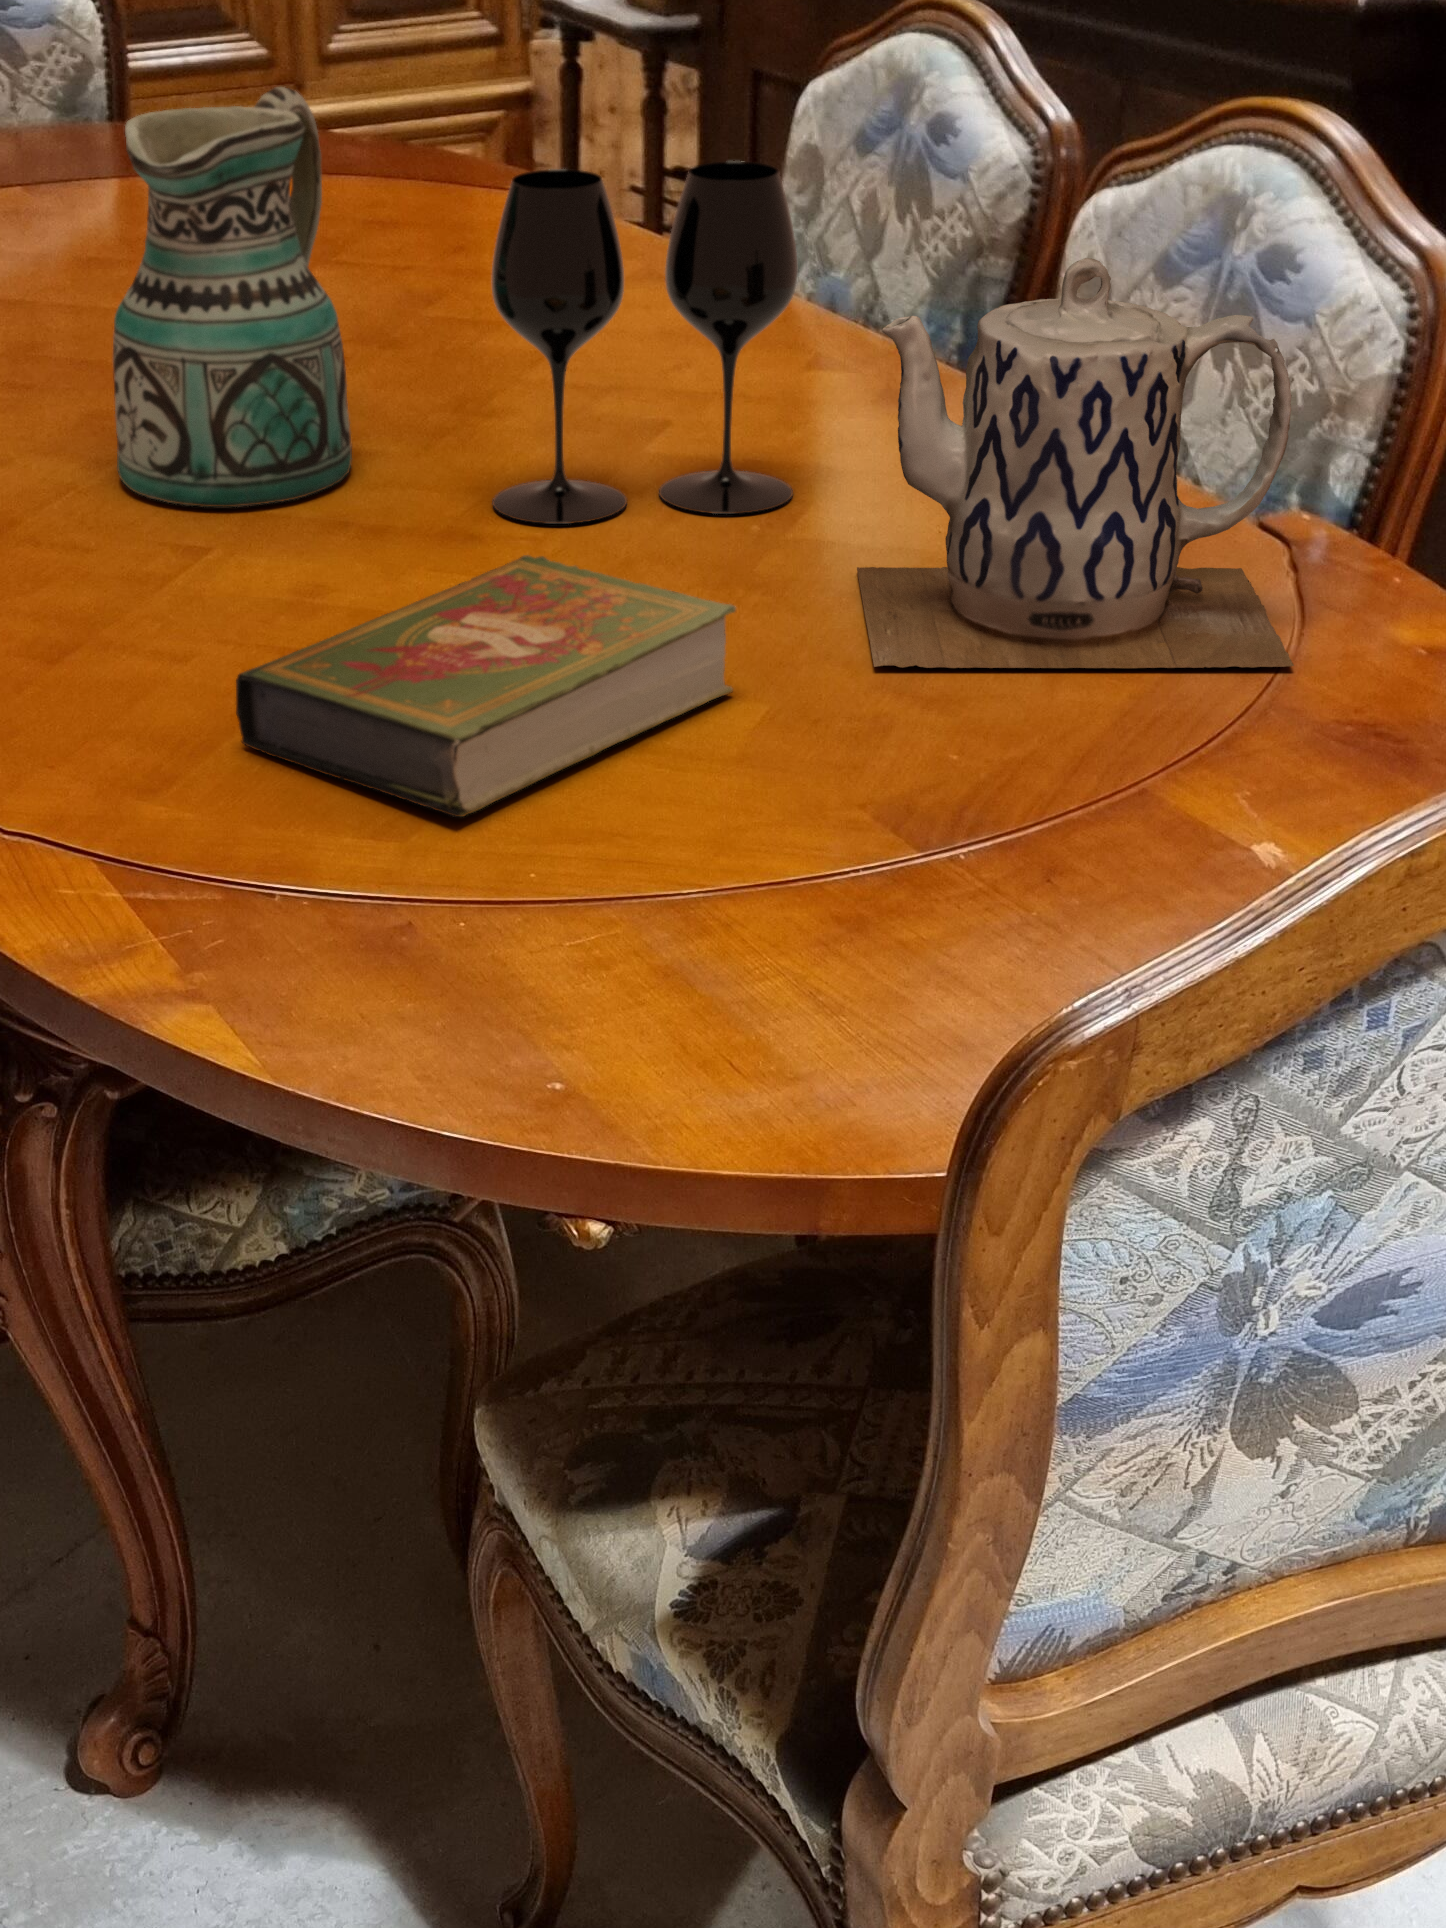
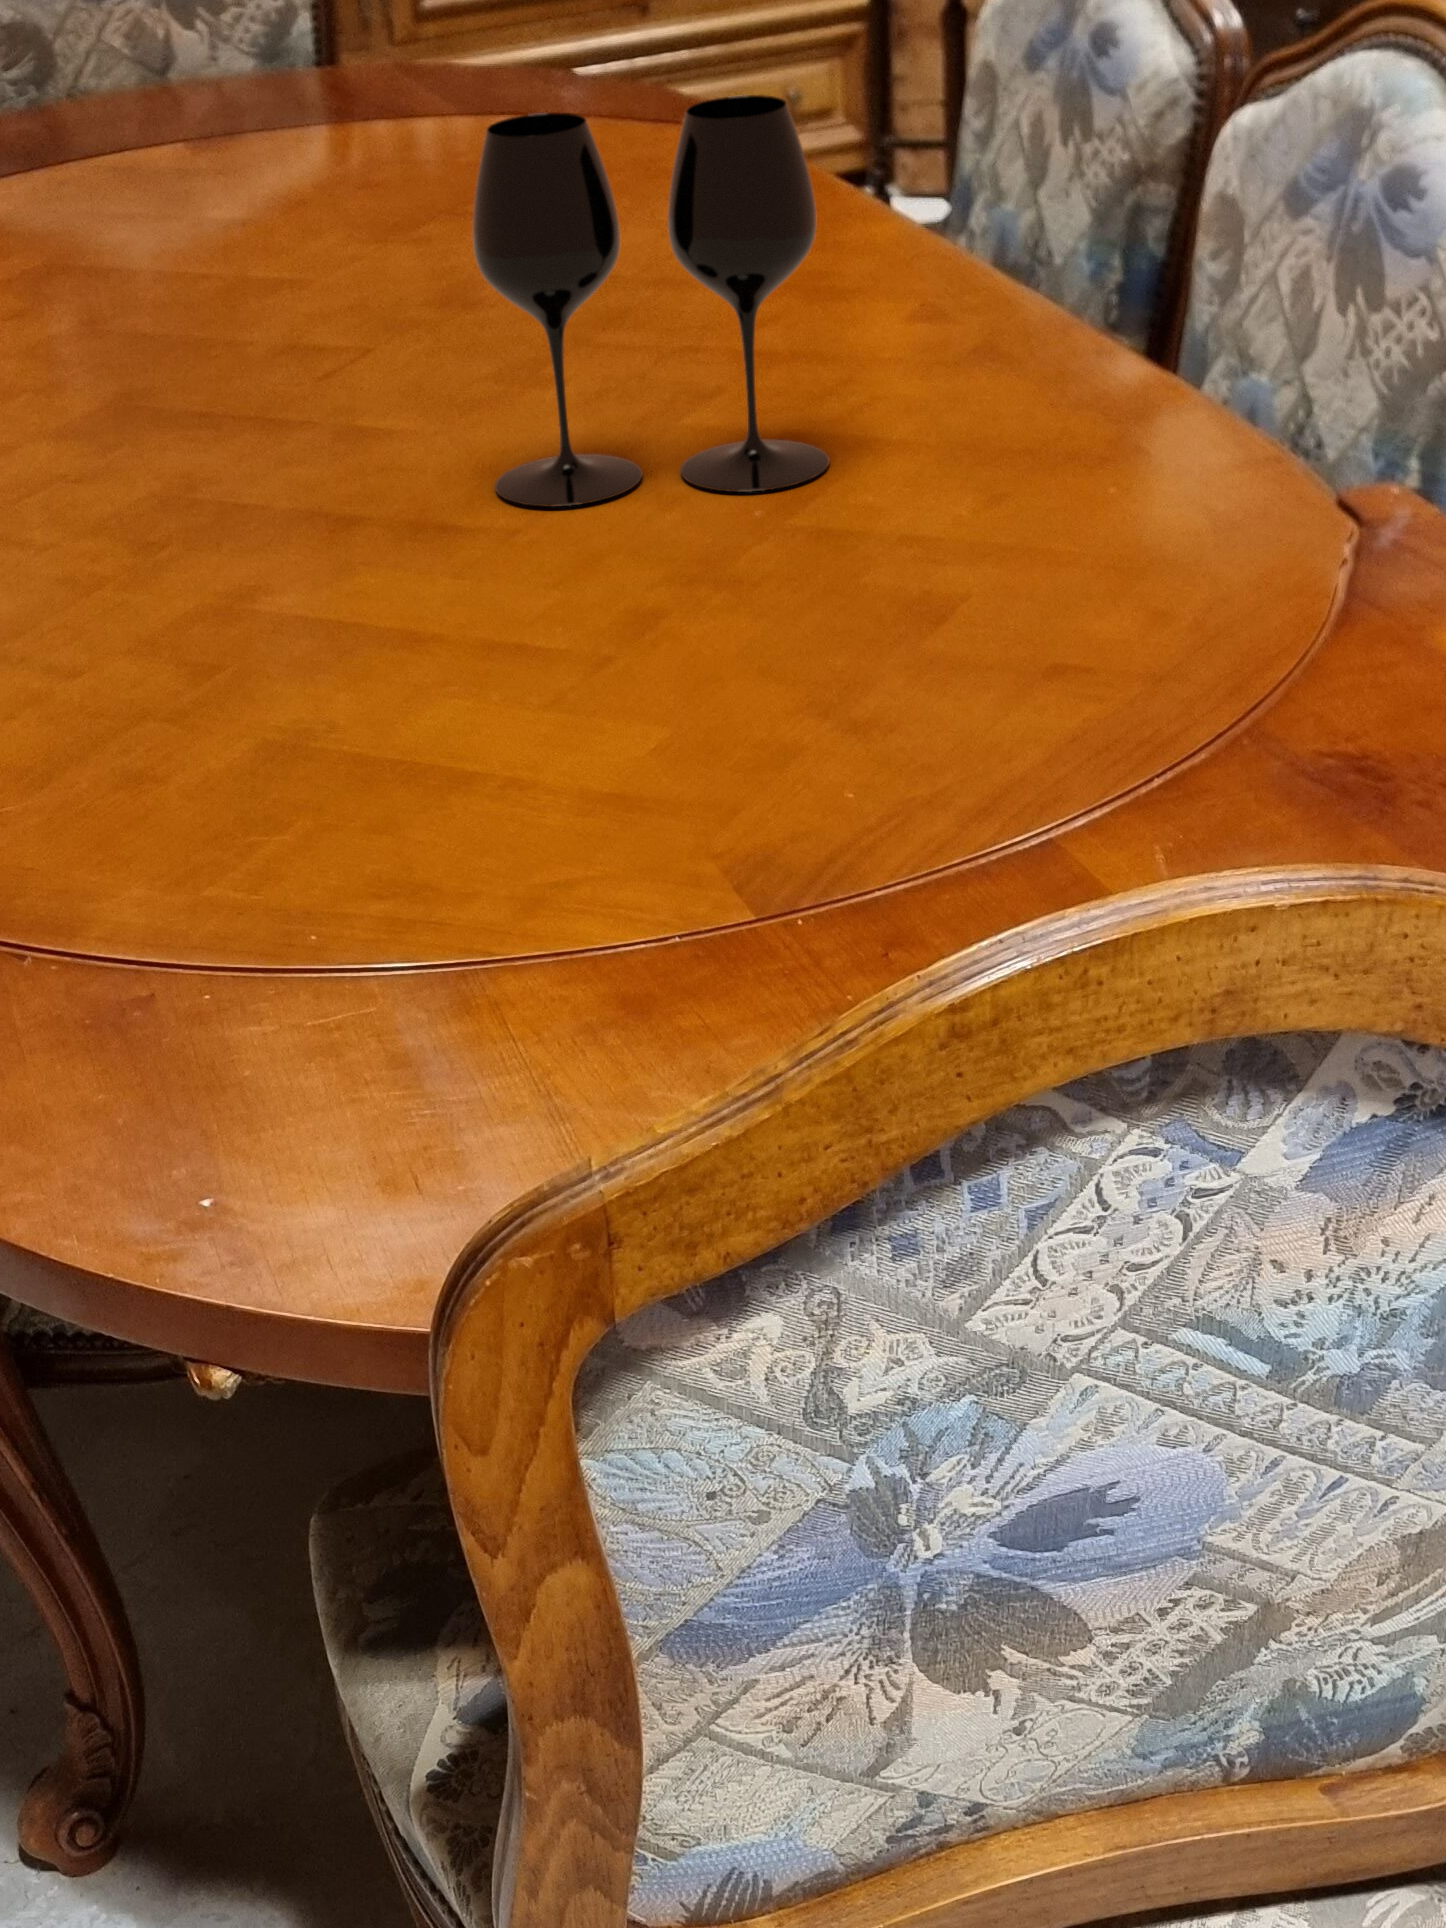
ceramic pitcher: present [113,87,352,507] -> none [90,32,370,492]
teapot: present [857,258,1294,668] -> none [819,199,1315,678]
book: present [236,555,736,817] -> none [77,551,648,862]

